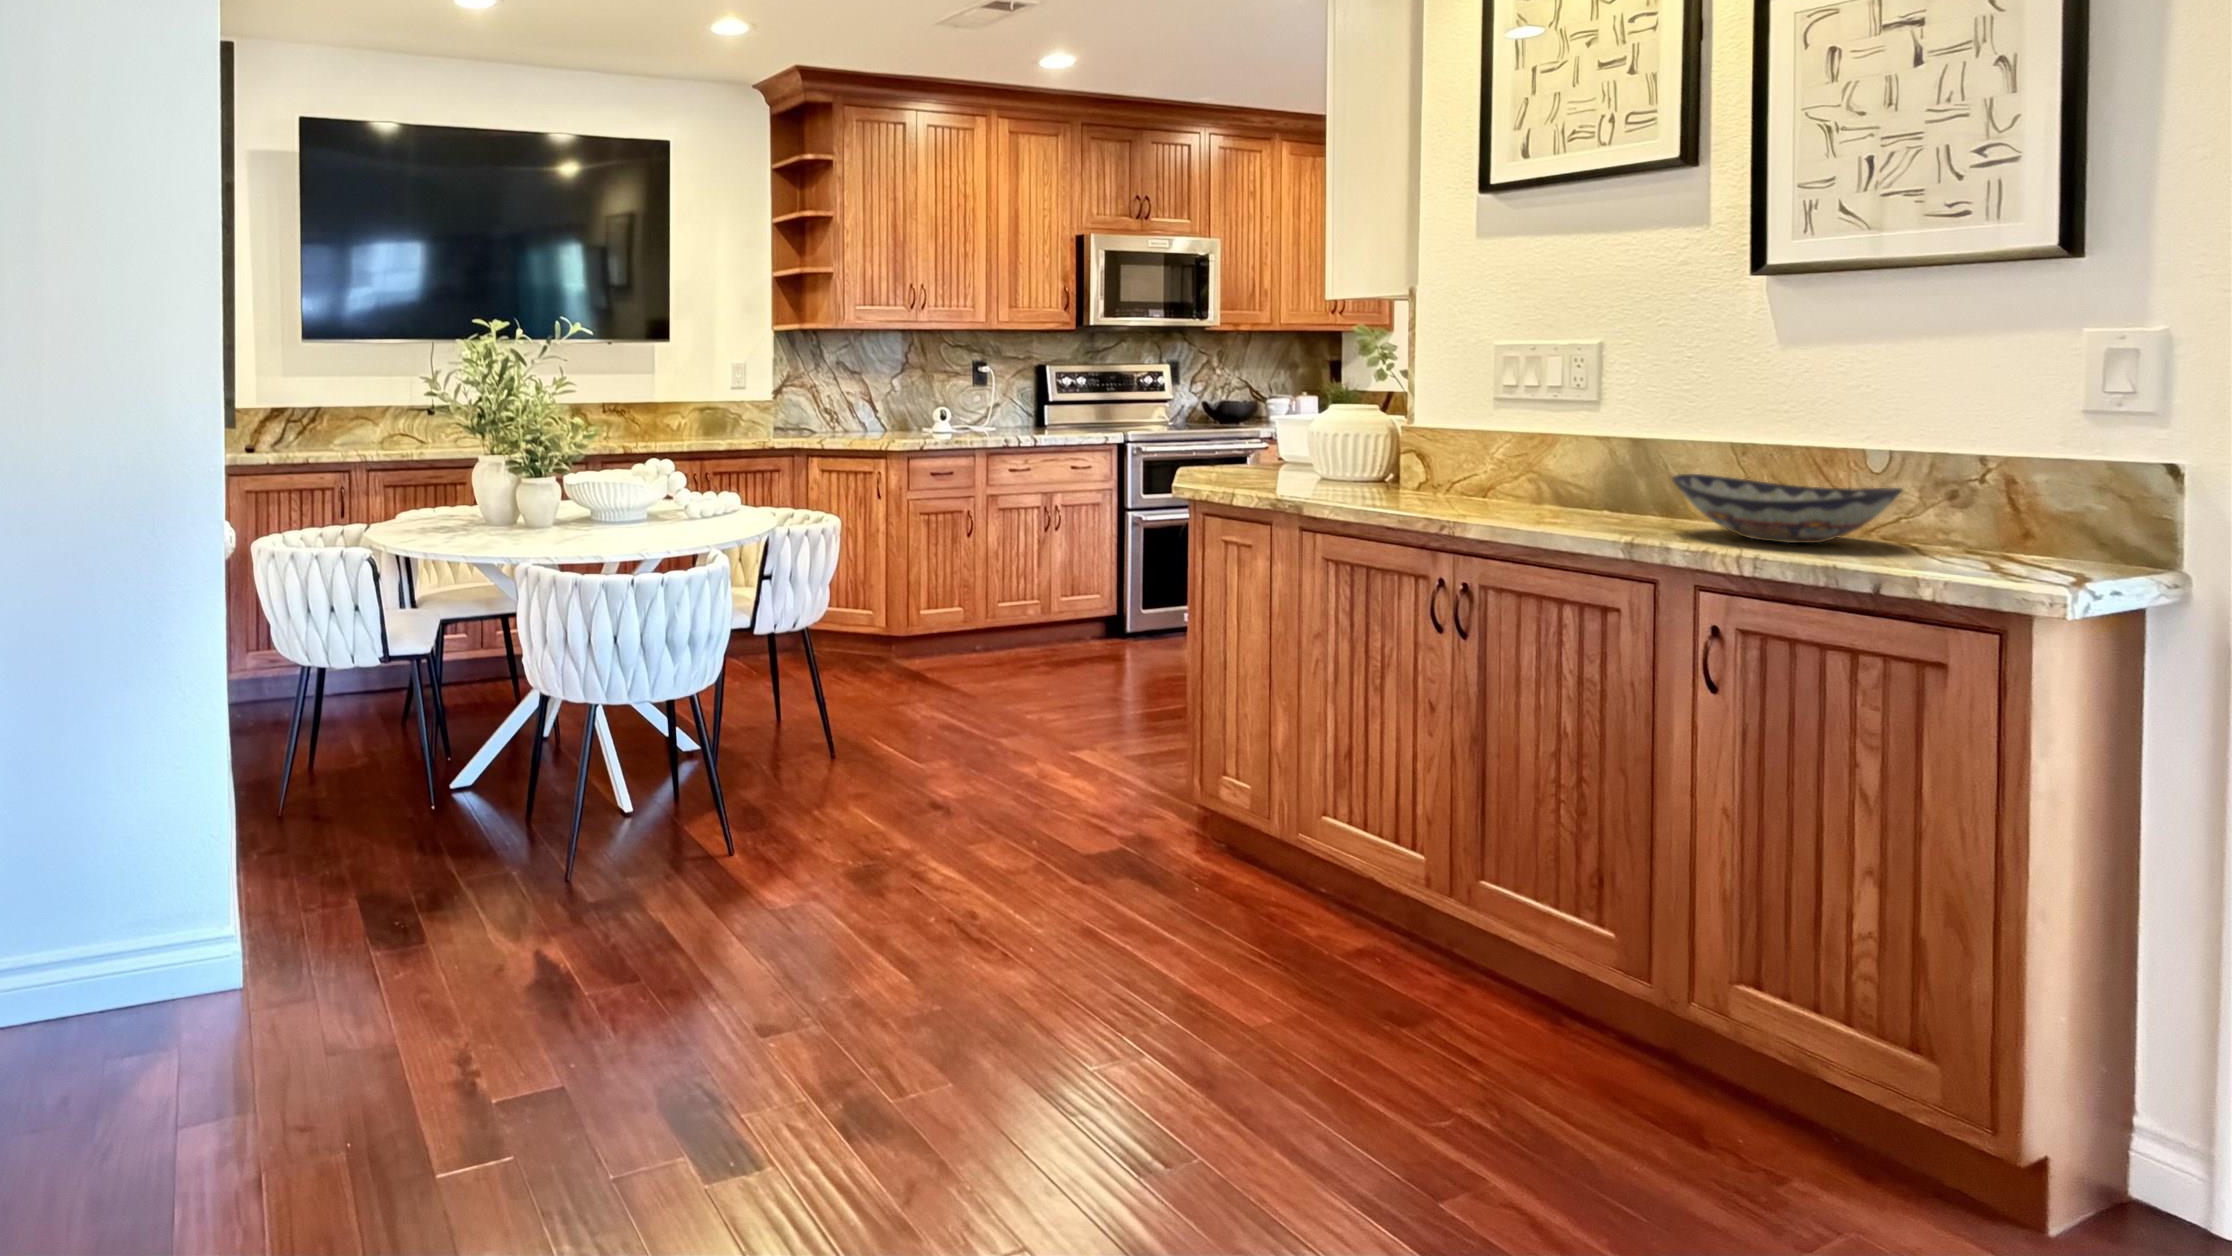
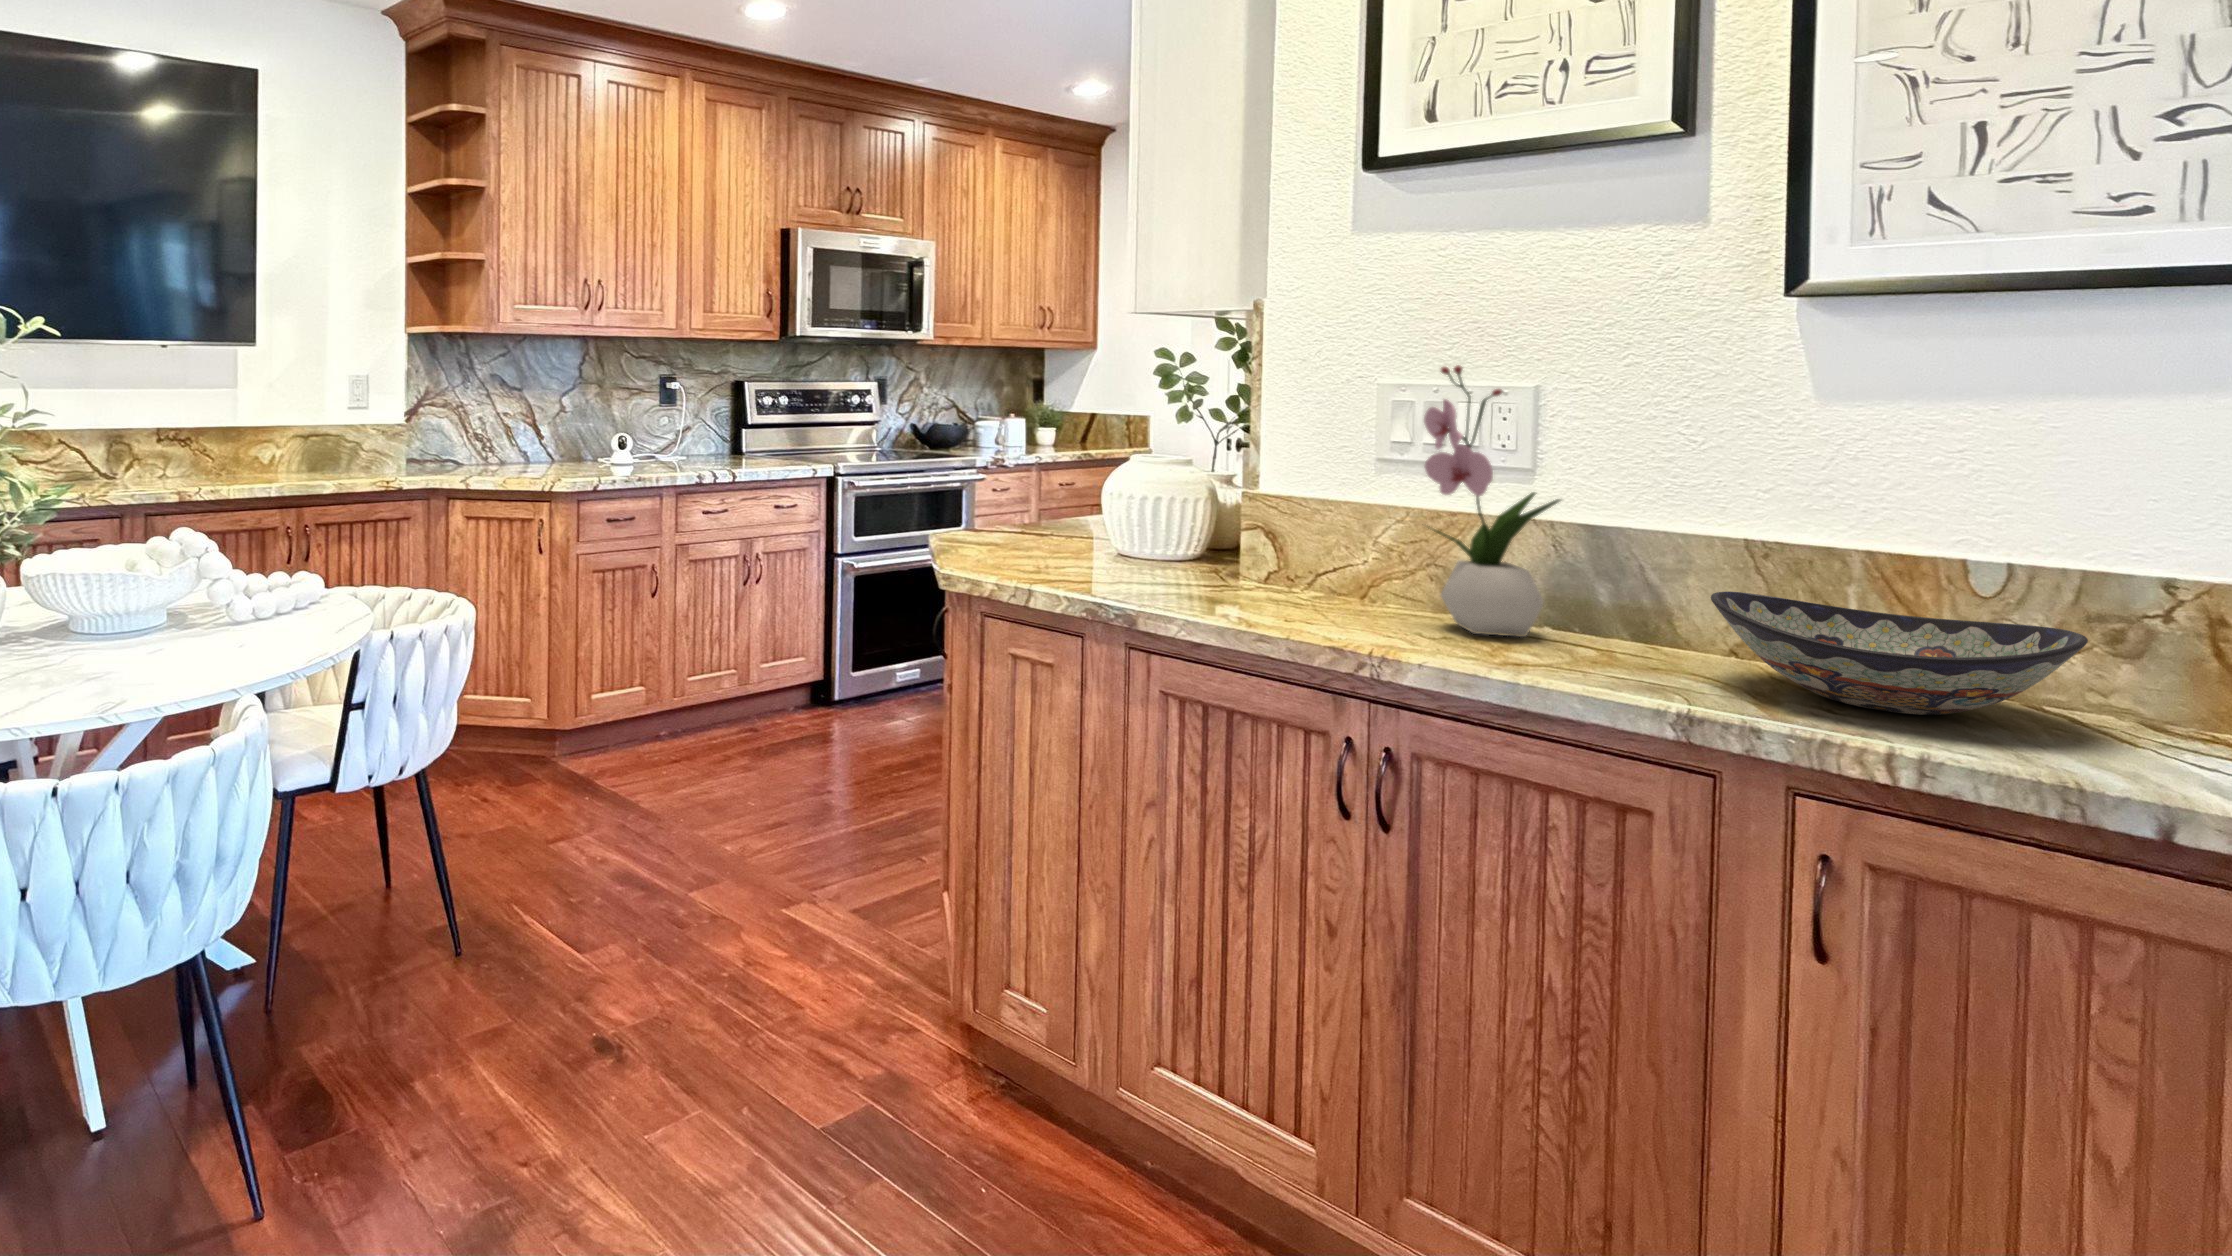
flower arrangement: none [1505,330,1598,513] -> present [1424,366,1560,637]

